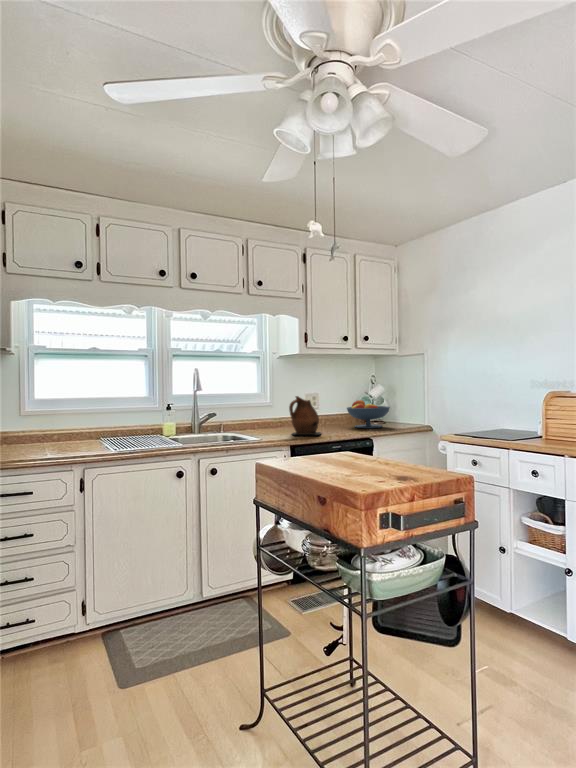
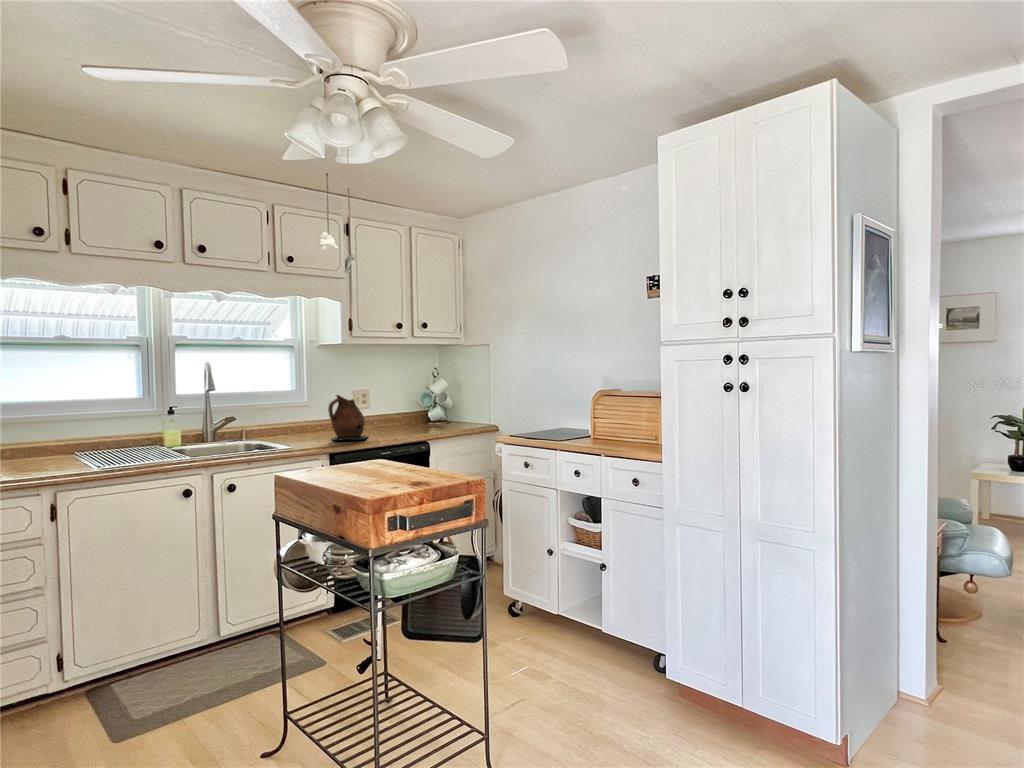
fruit bowl: present [347,400,390,428] -> none [401,397,450,429]

